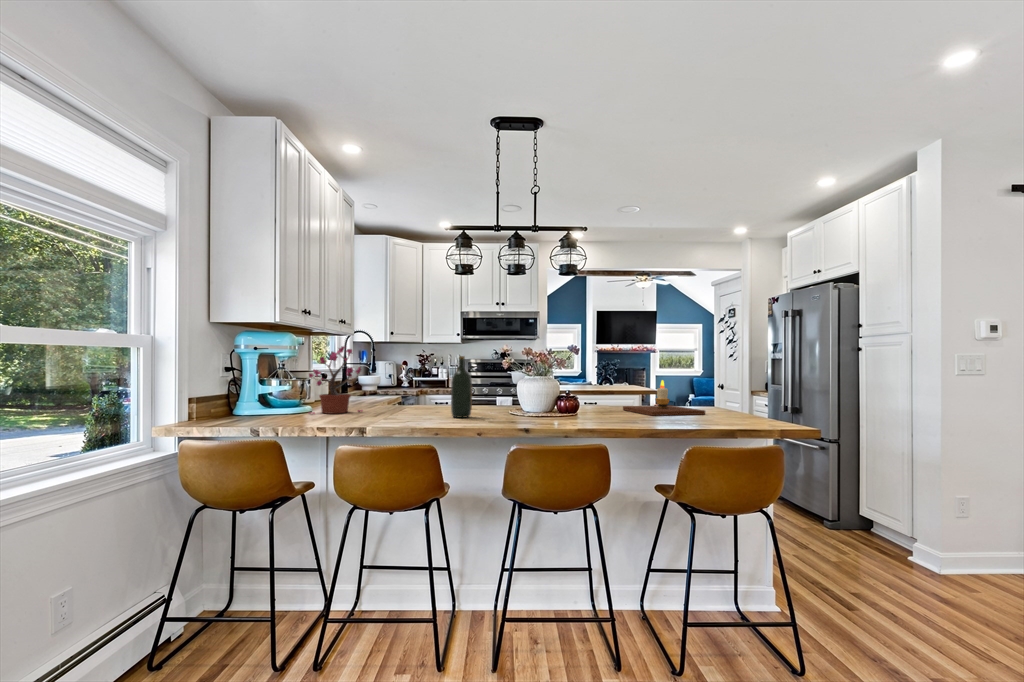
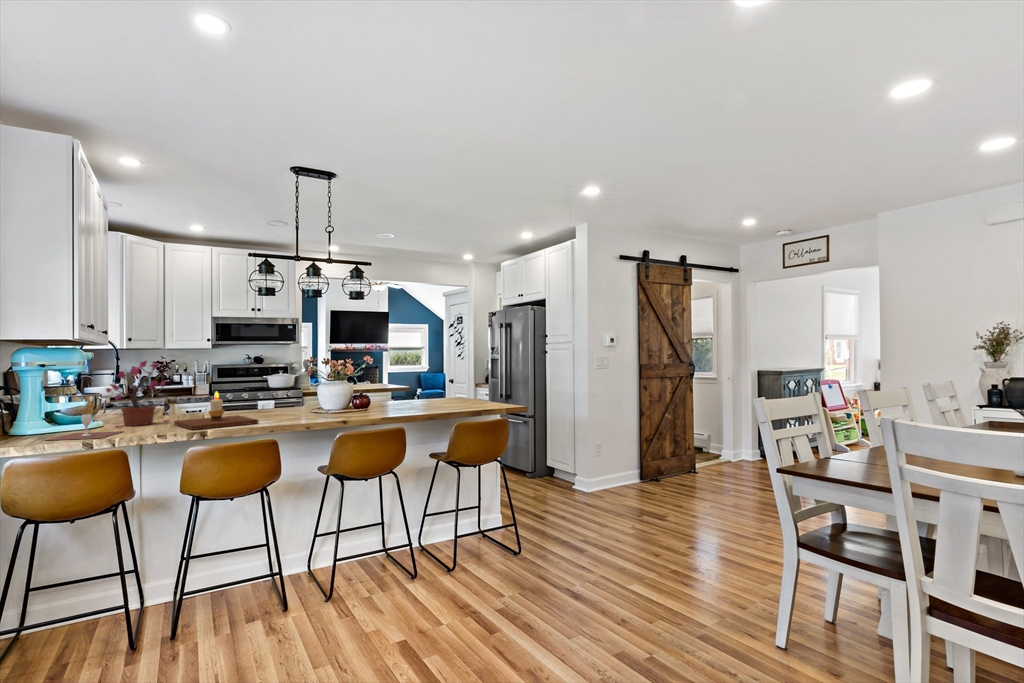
wine bottle: present [451,356,472,418] -> none [269,368,288,419]
candle: present [623,380,705,416] -> present [174,391,259,430]
wine glass: none [229,398,305,424] -> present [47,414,123,440]

